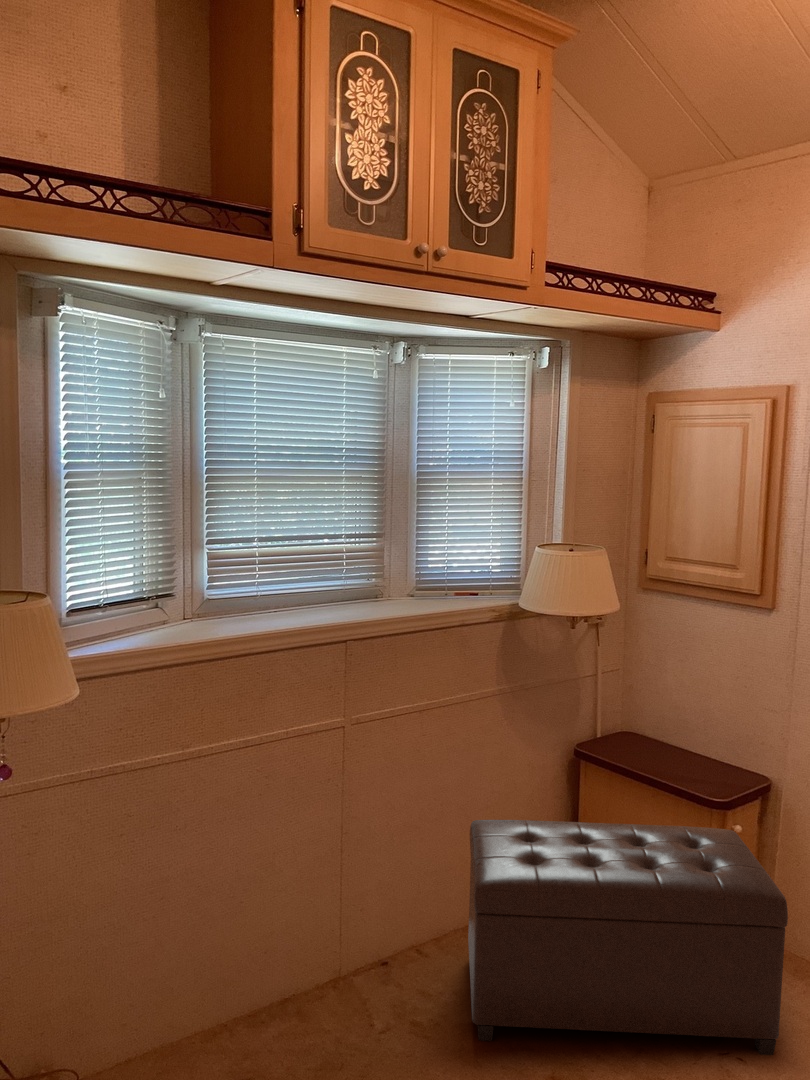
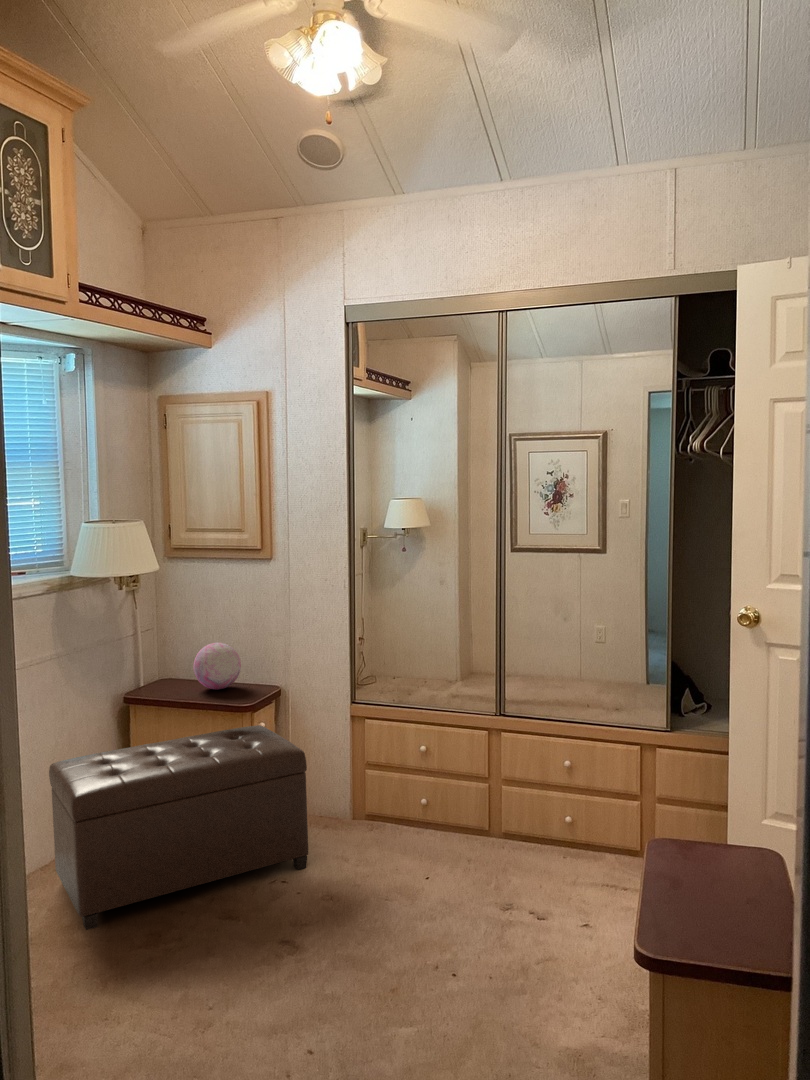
decorative orb: none [656,706,718,766] -> present [193,643,241,689]

